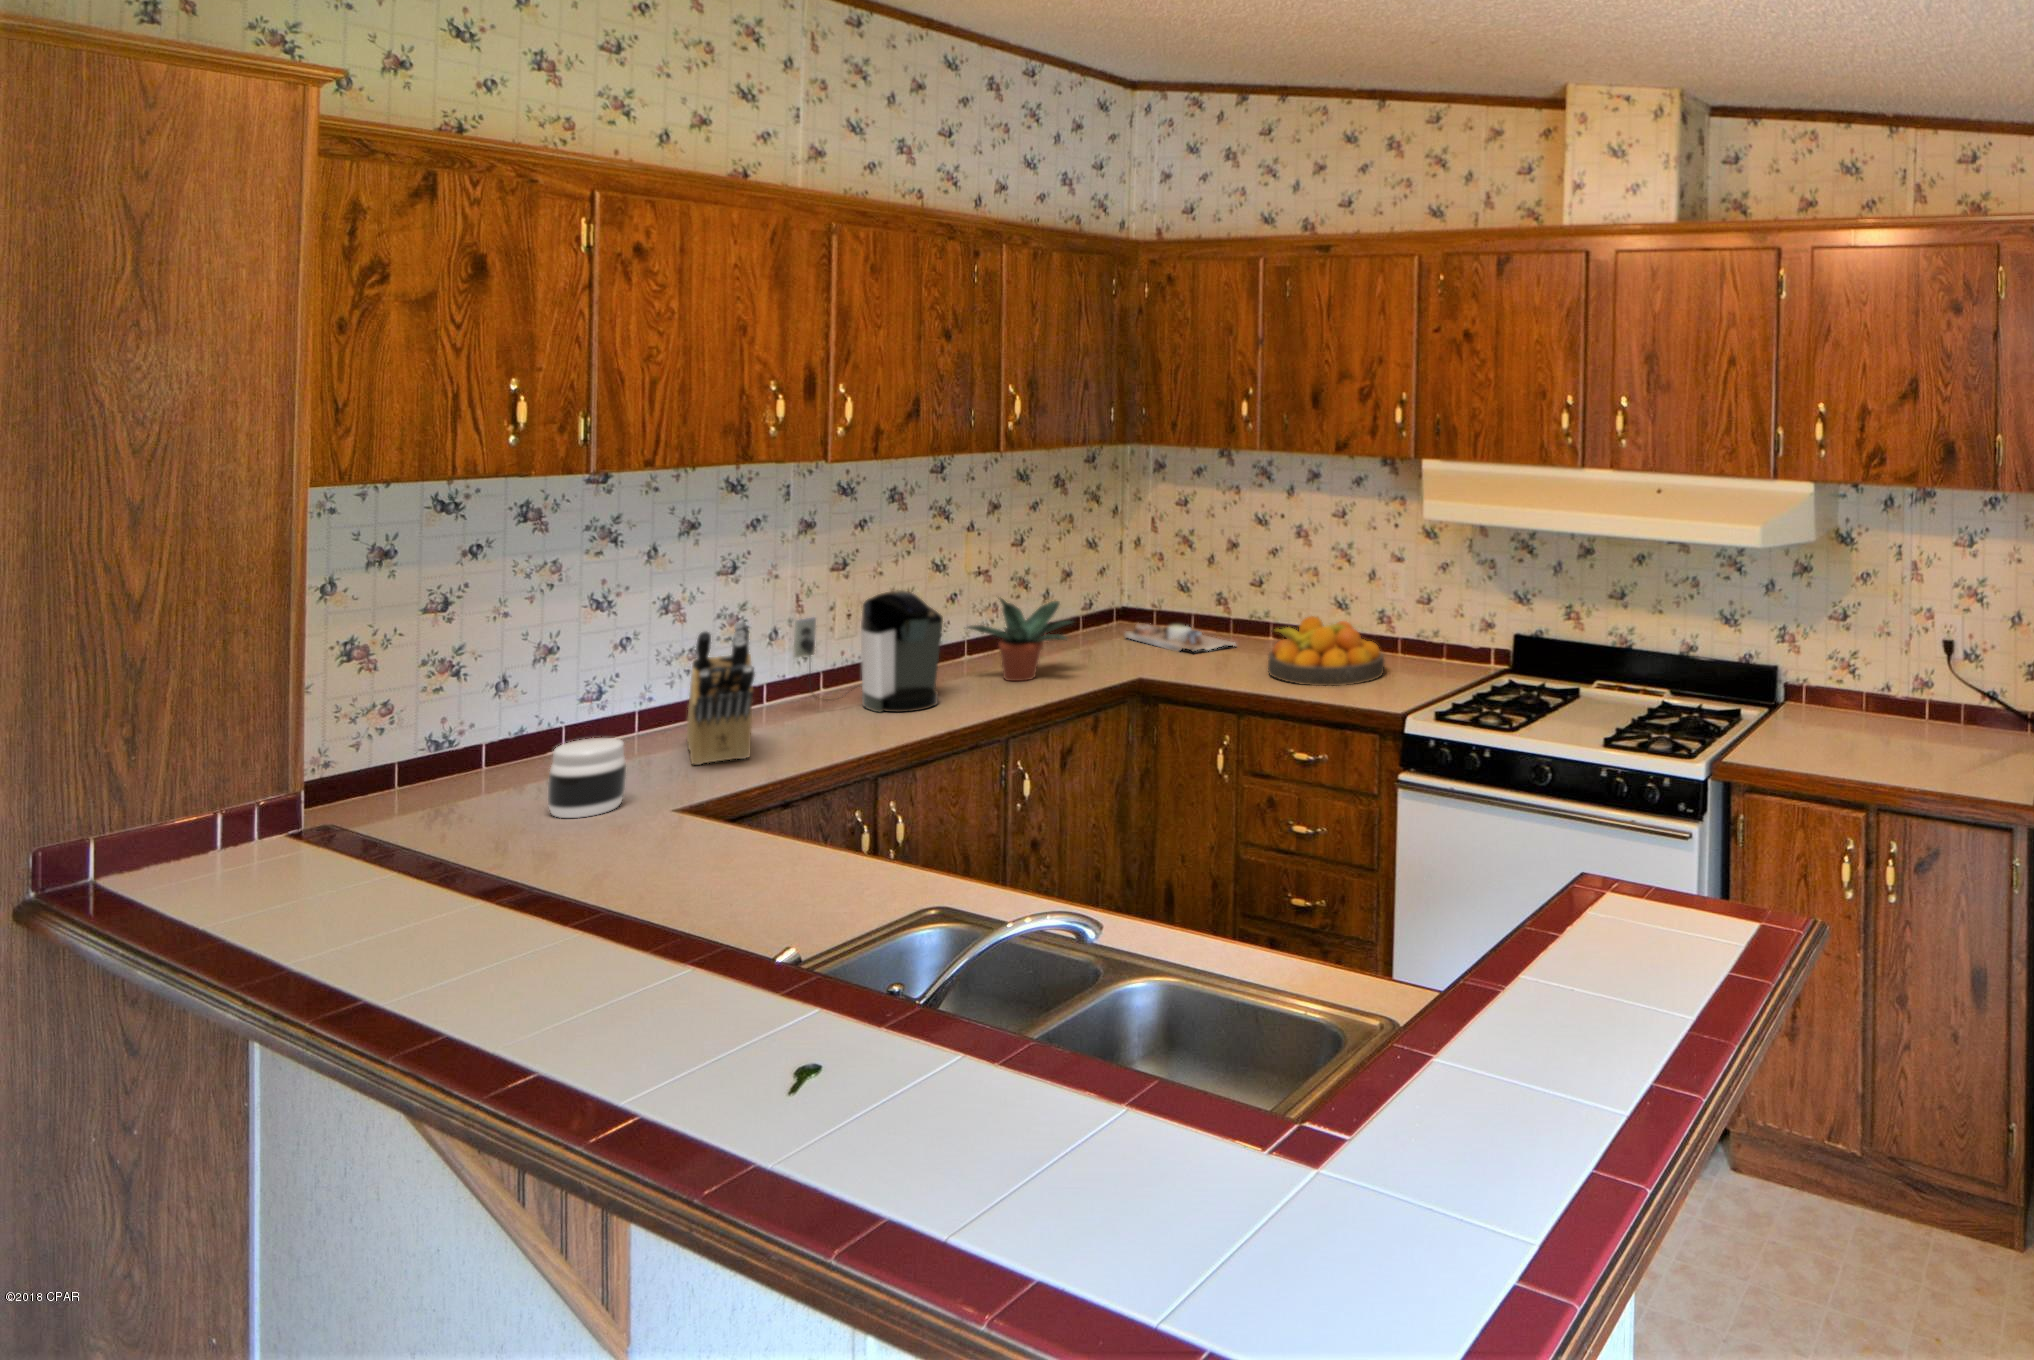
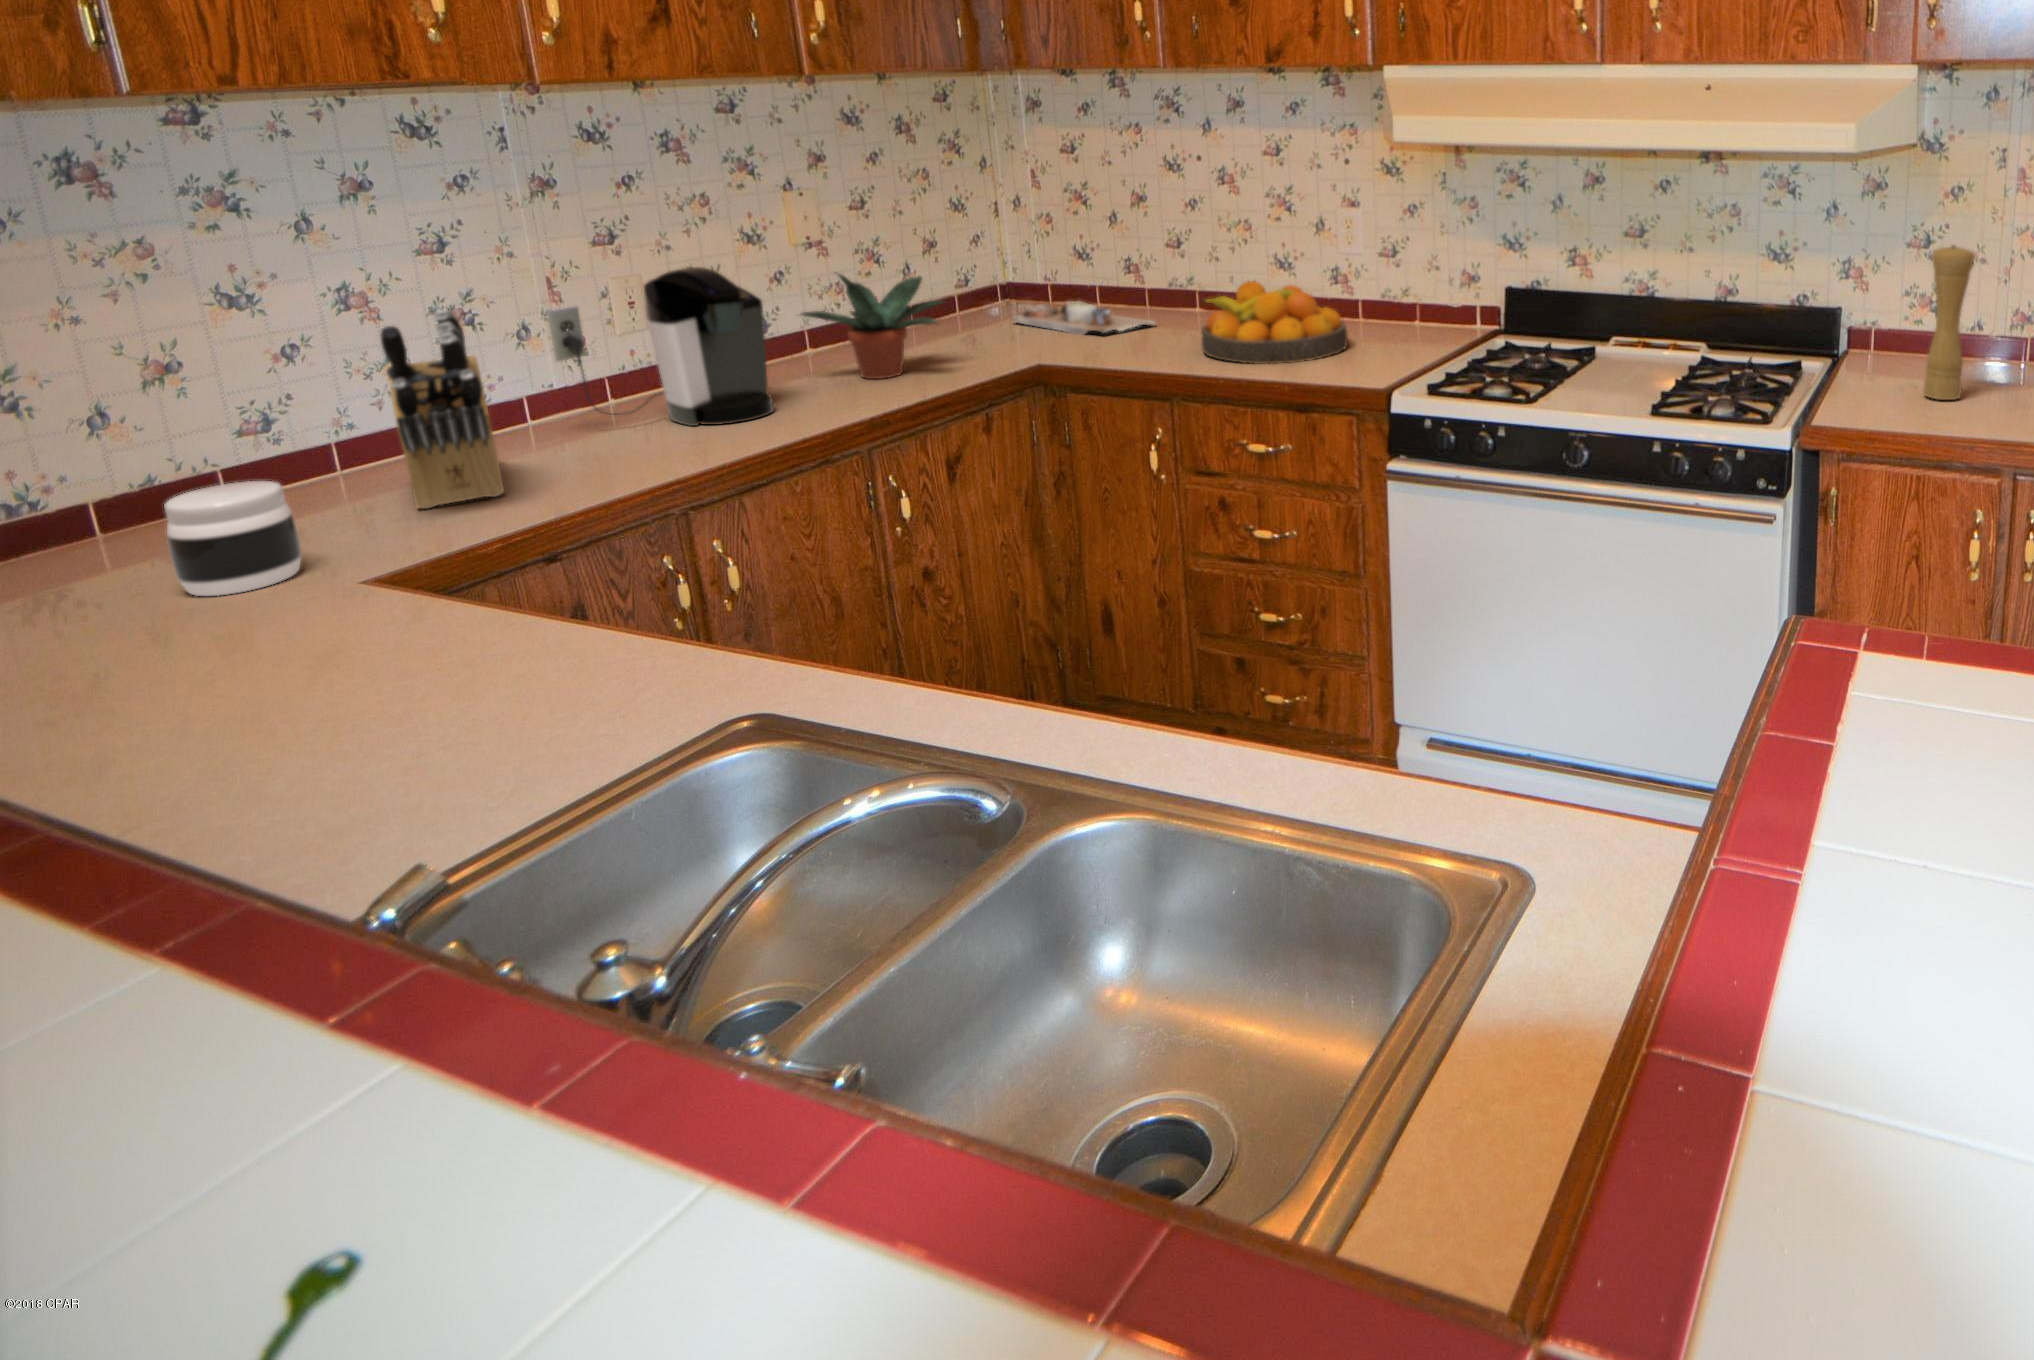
pepper mill: none [1828,622,1862,749] -> present [1923,245,1975,400]

